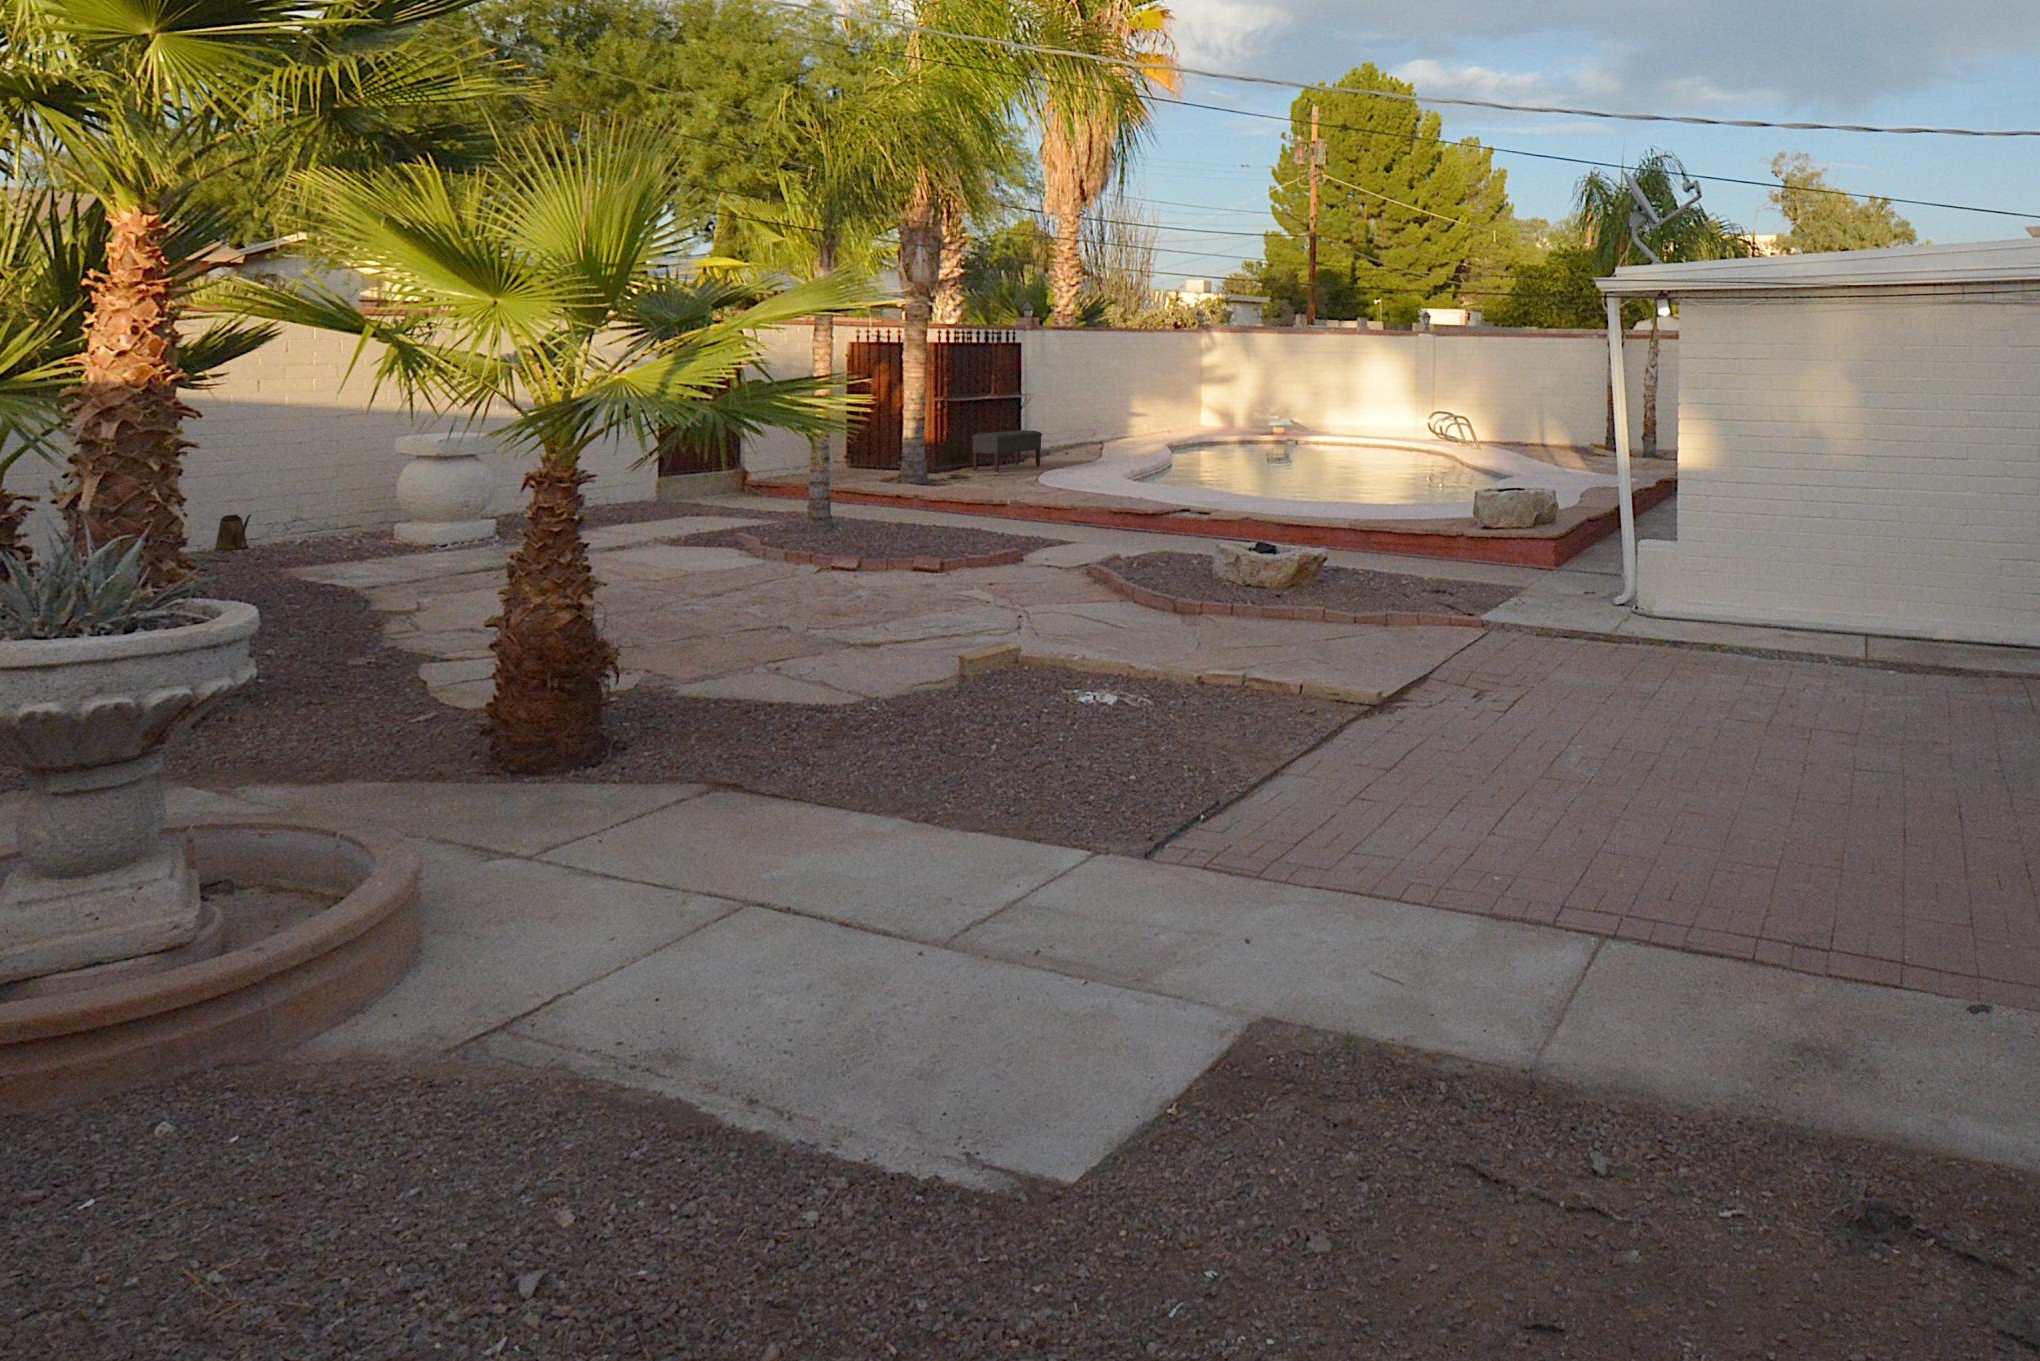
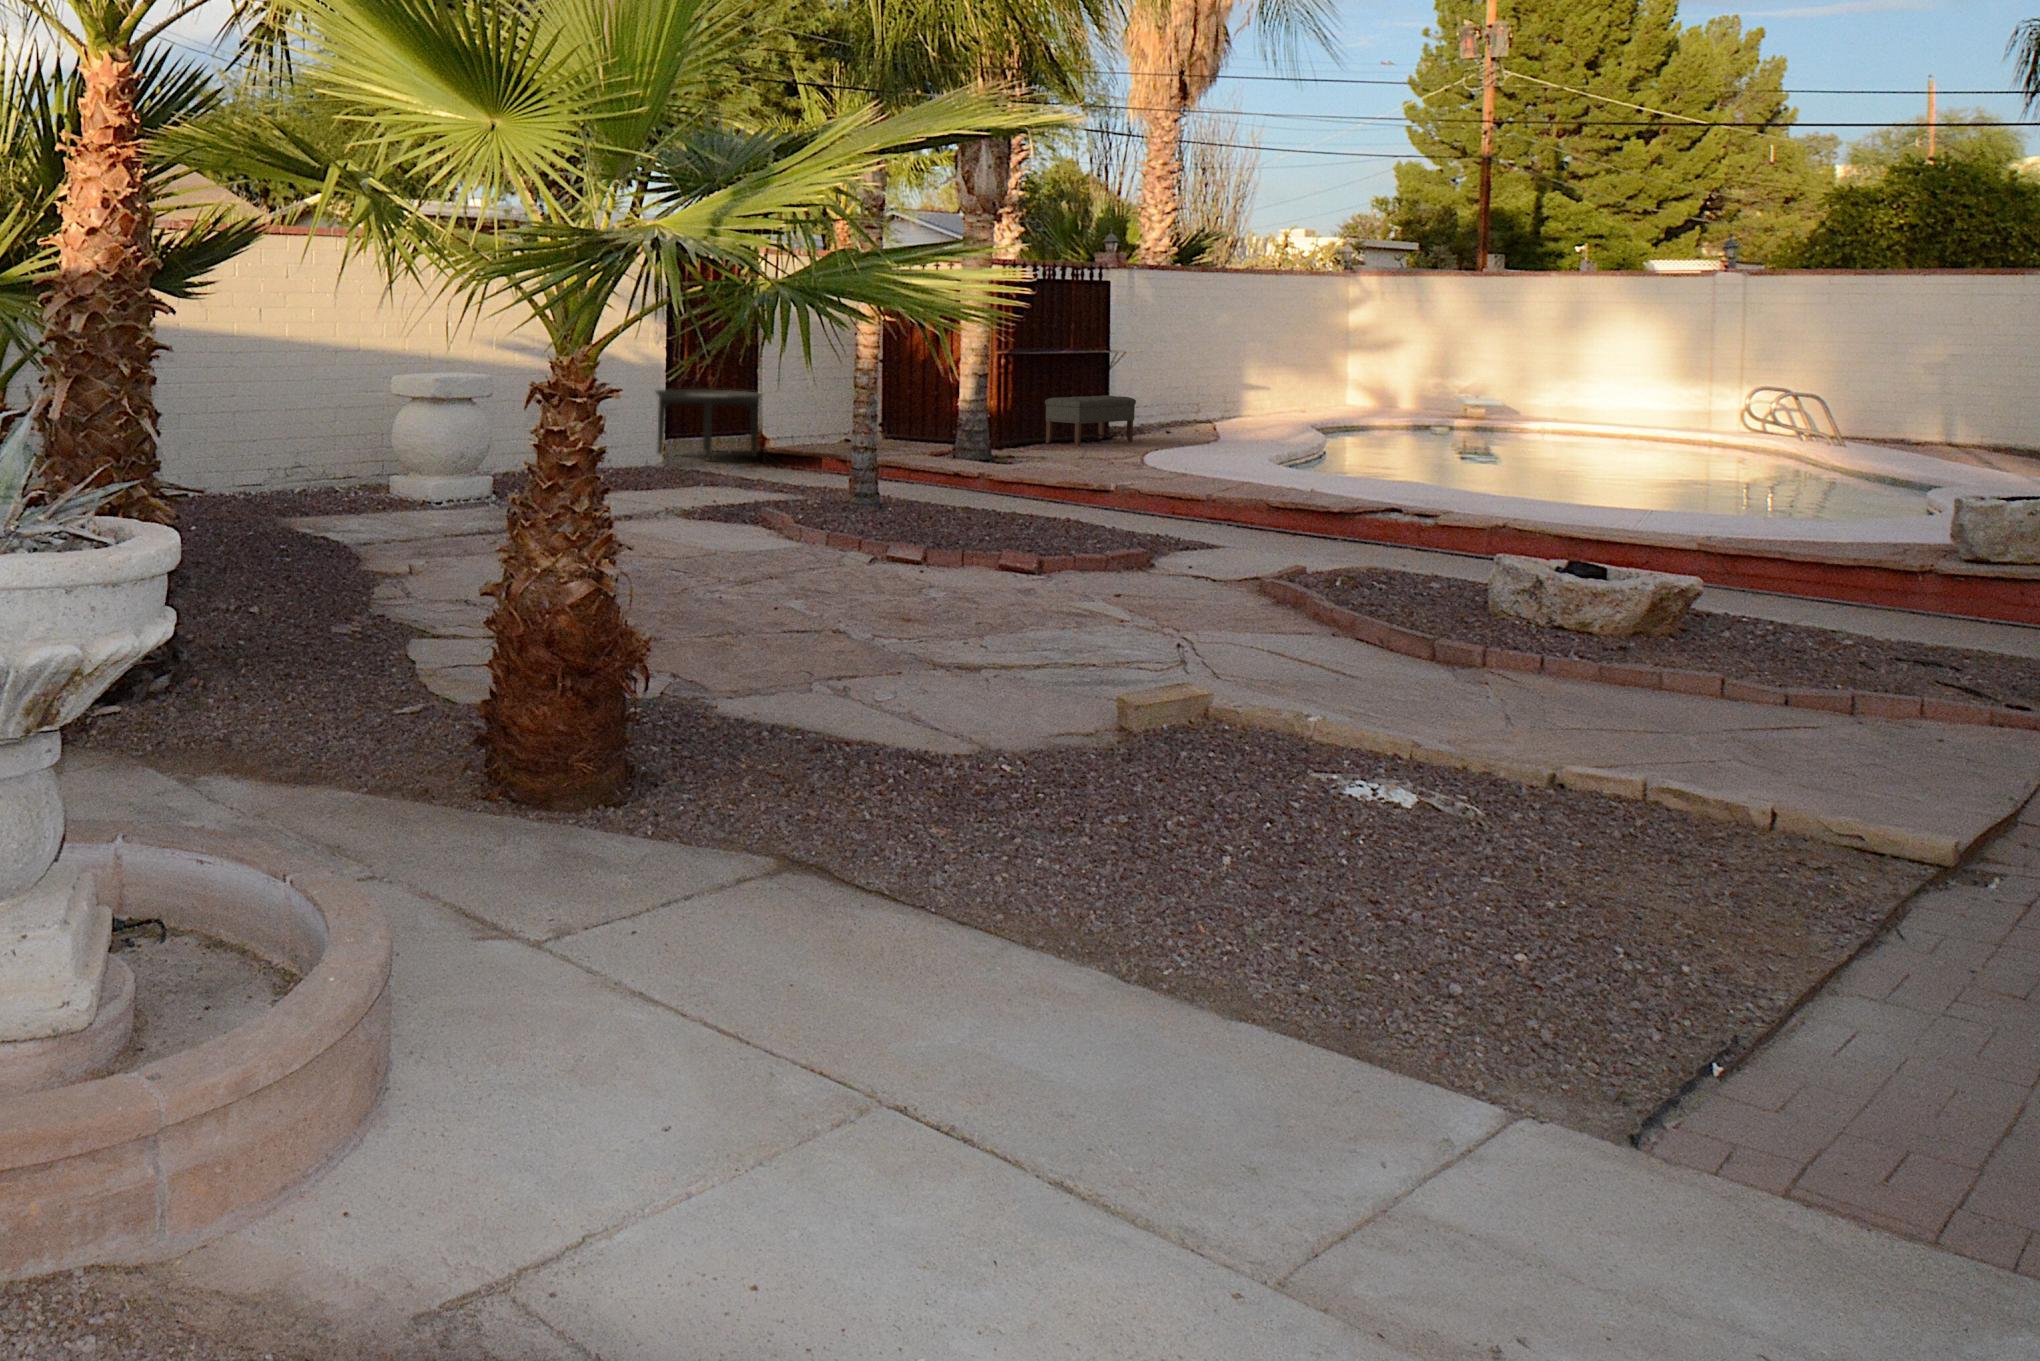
potted tree: present [944,434,970,479] -> none [1006,389,1049,452]
round table: none [642,438,738,499] -> present [656,389,762,460]
watering can: present [215,514,251,550] -> none [217,451,251,489]

